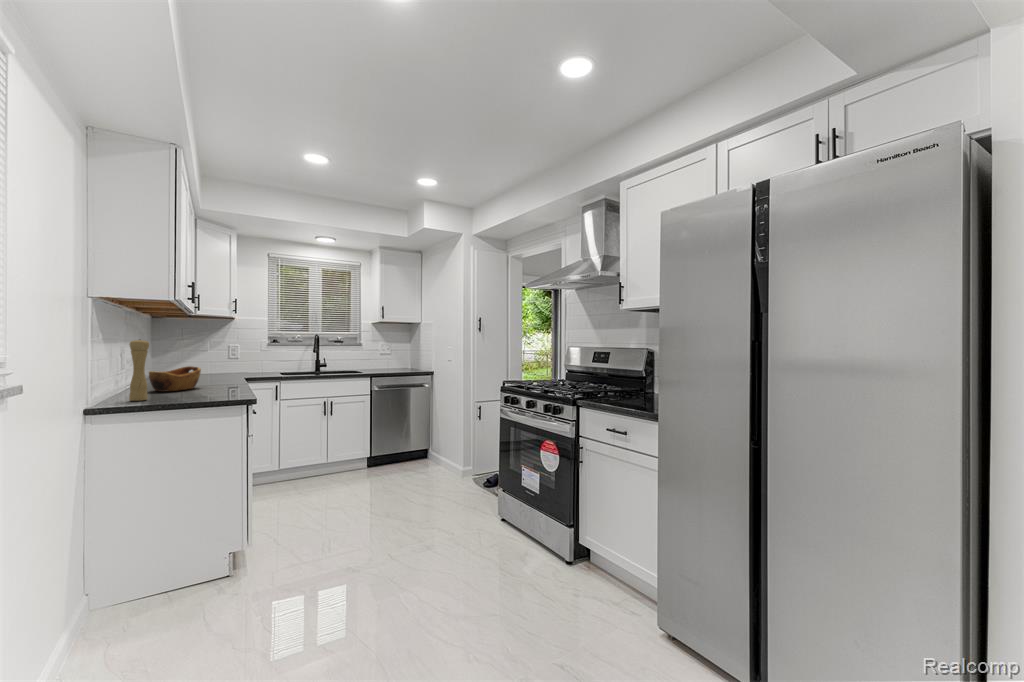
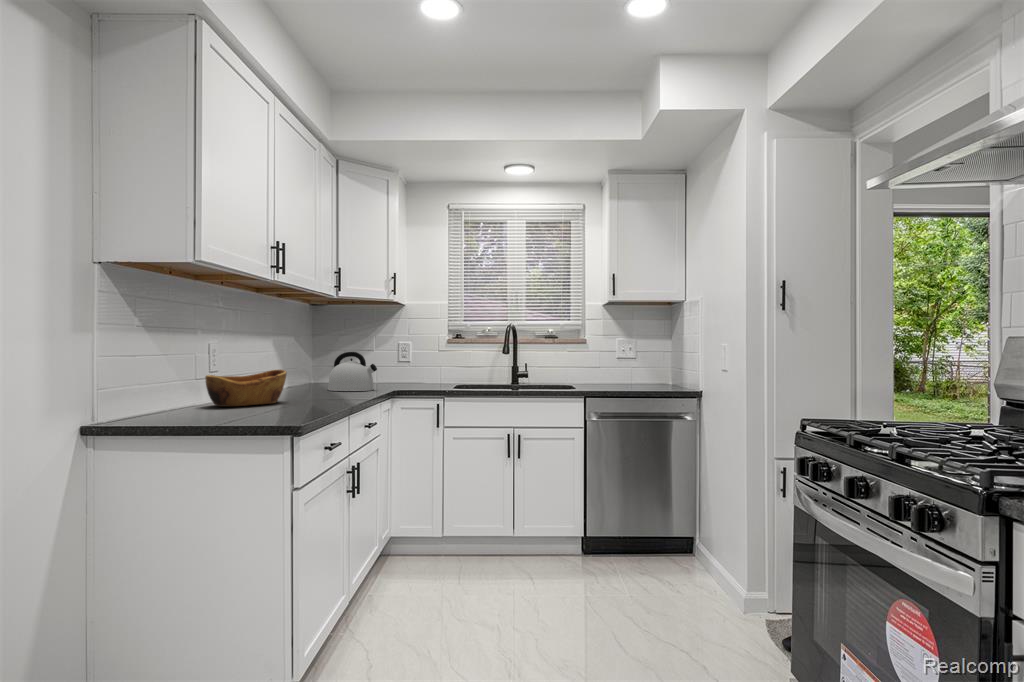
pepper mill: present [129,339,149,401] -> none [133,324,161,420]
kettle: none [199,353,238,380] -> present [328,352,377,391]

